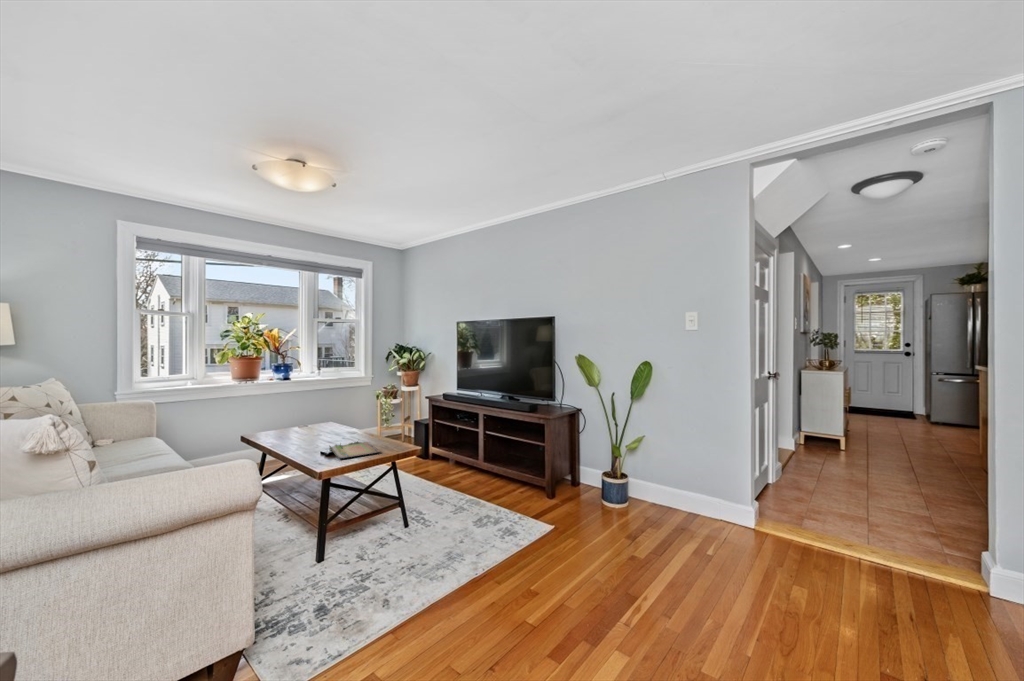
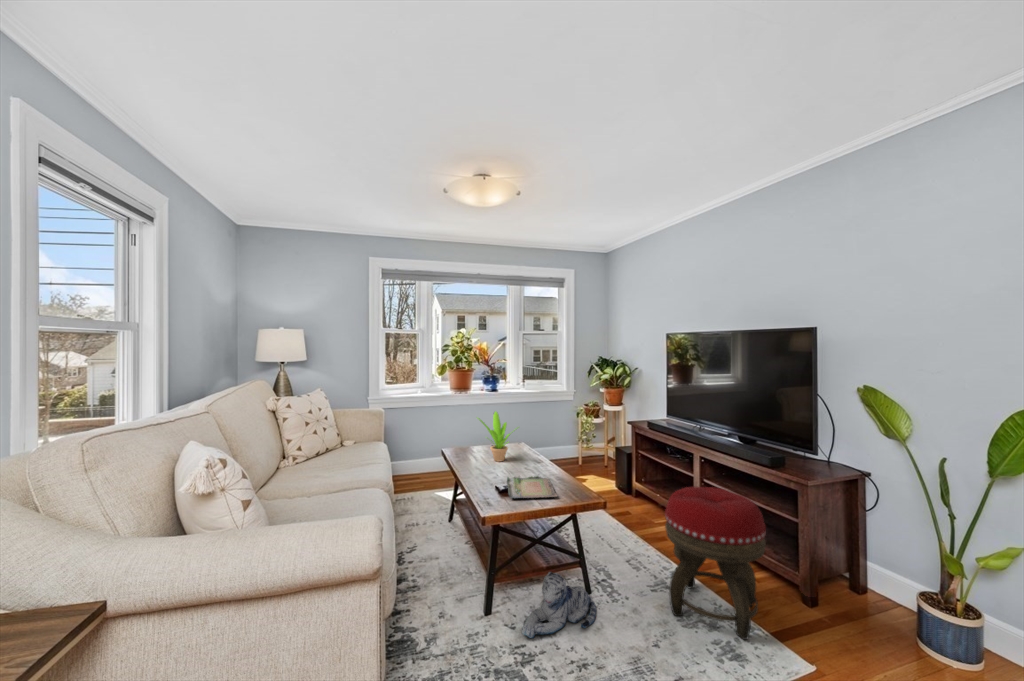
potted plant: none [290,392,335,437] -> present [478,411,510,461]
footstool: none [463,430,528,525] -> present [665,487,766,639]
plush toy: none [357,510,415,564] -> present [522,572,597,638]

